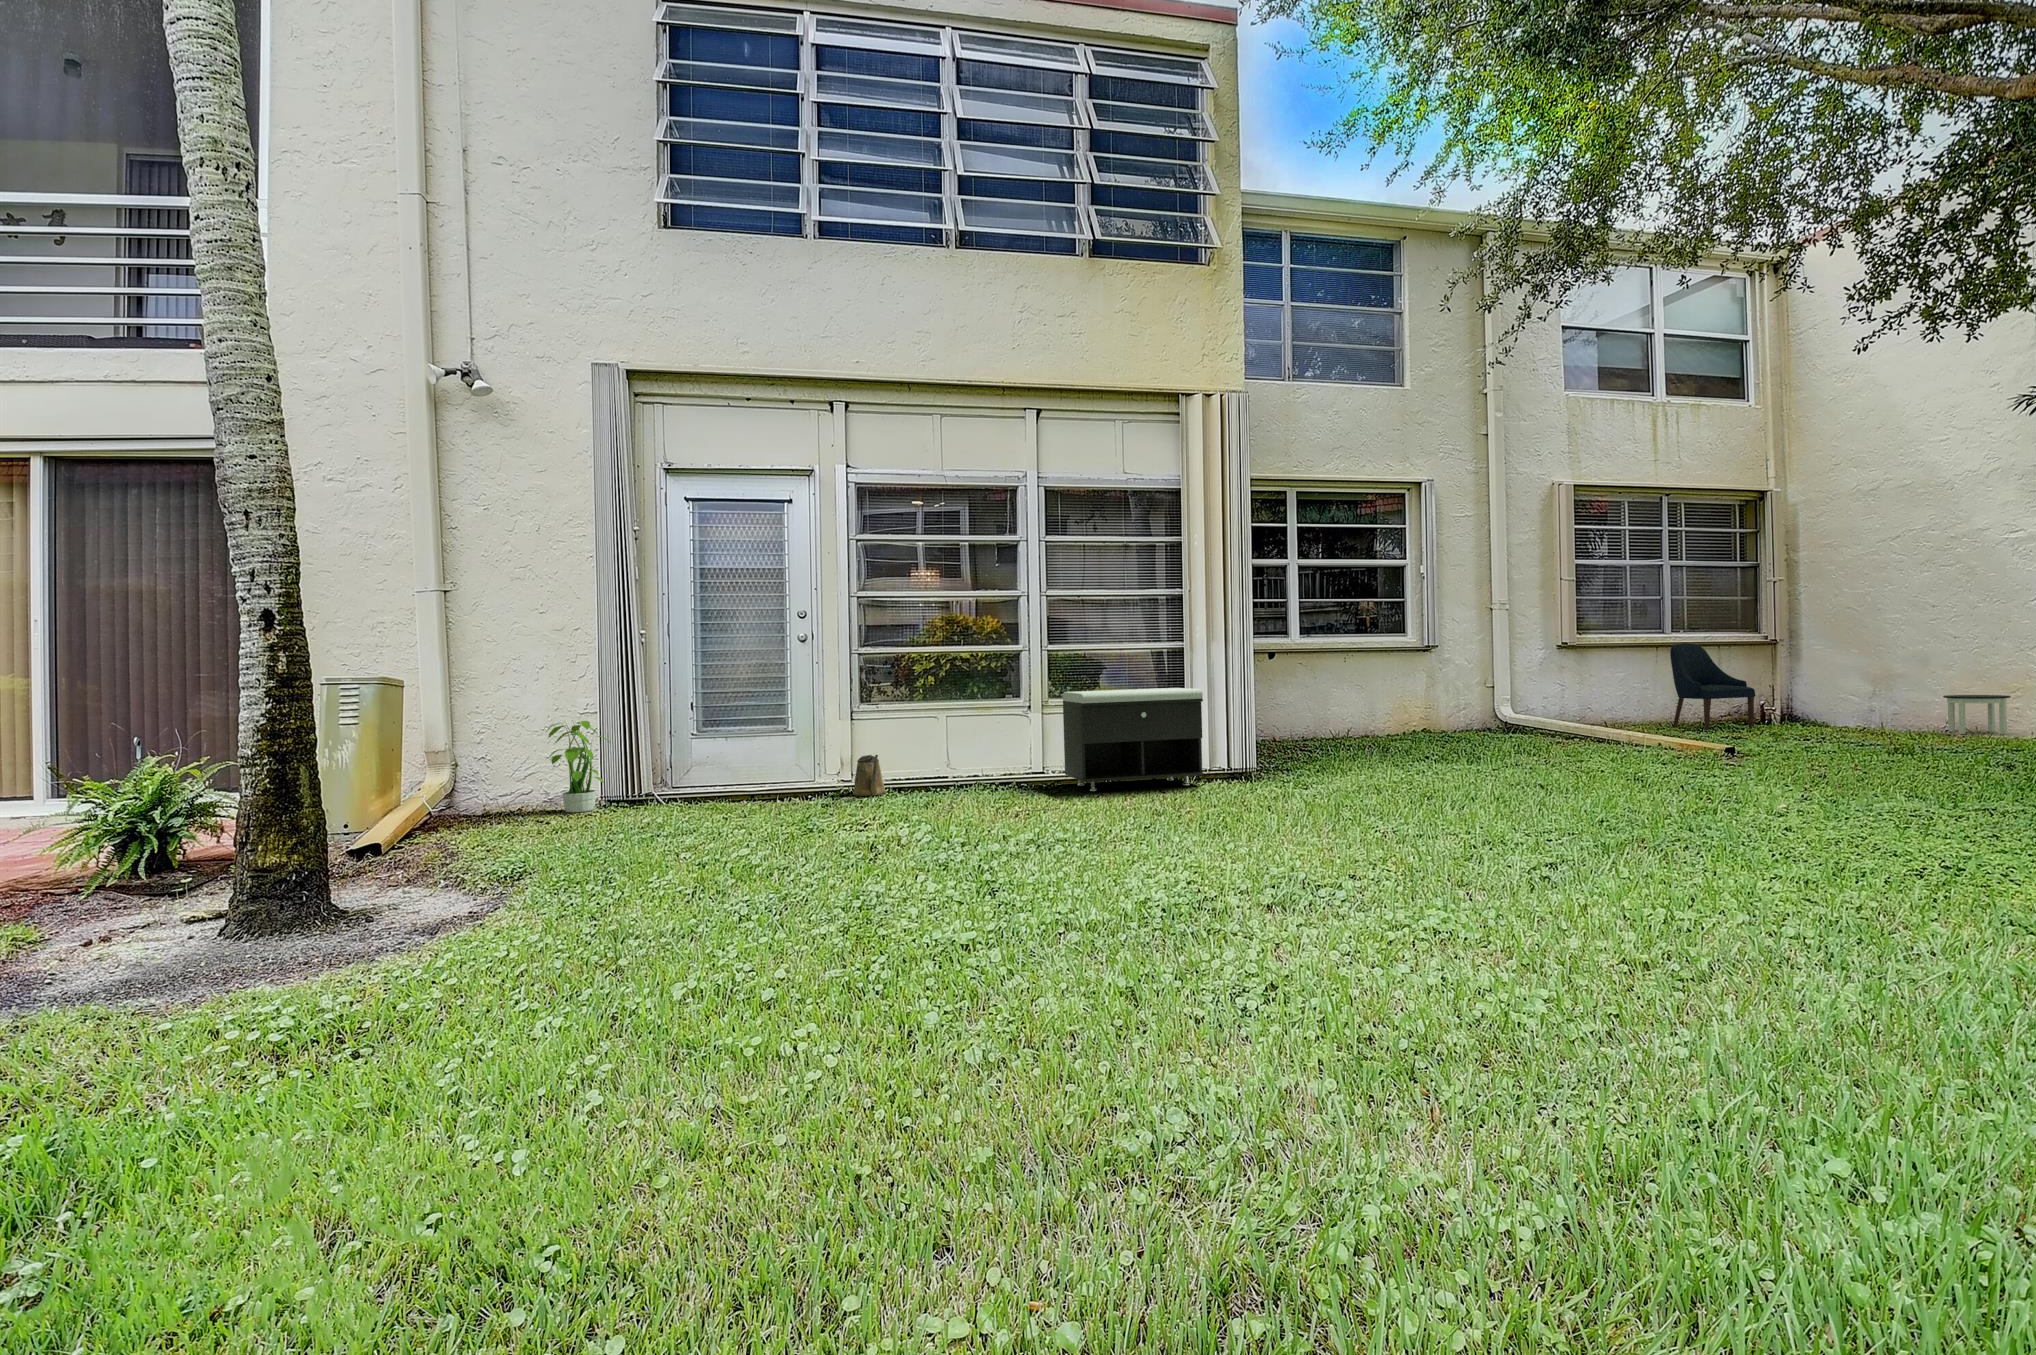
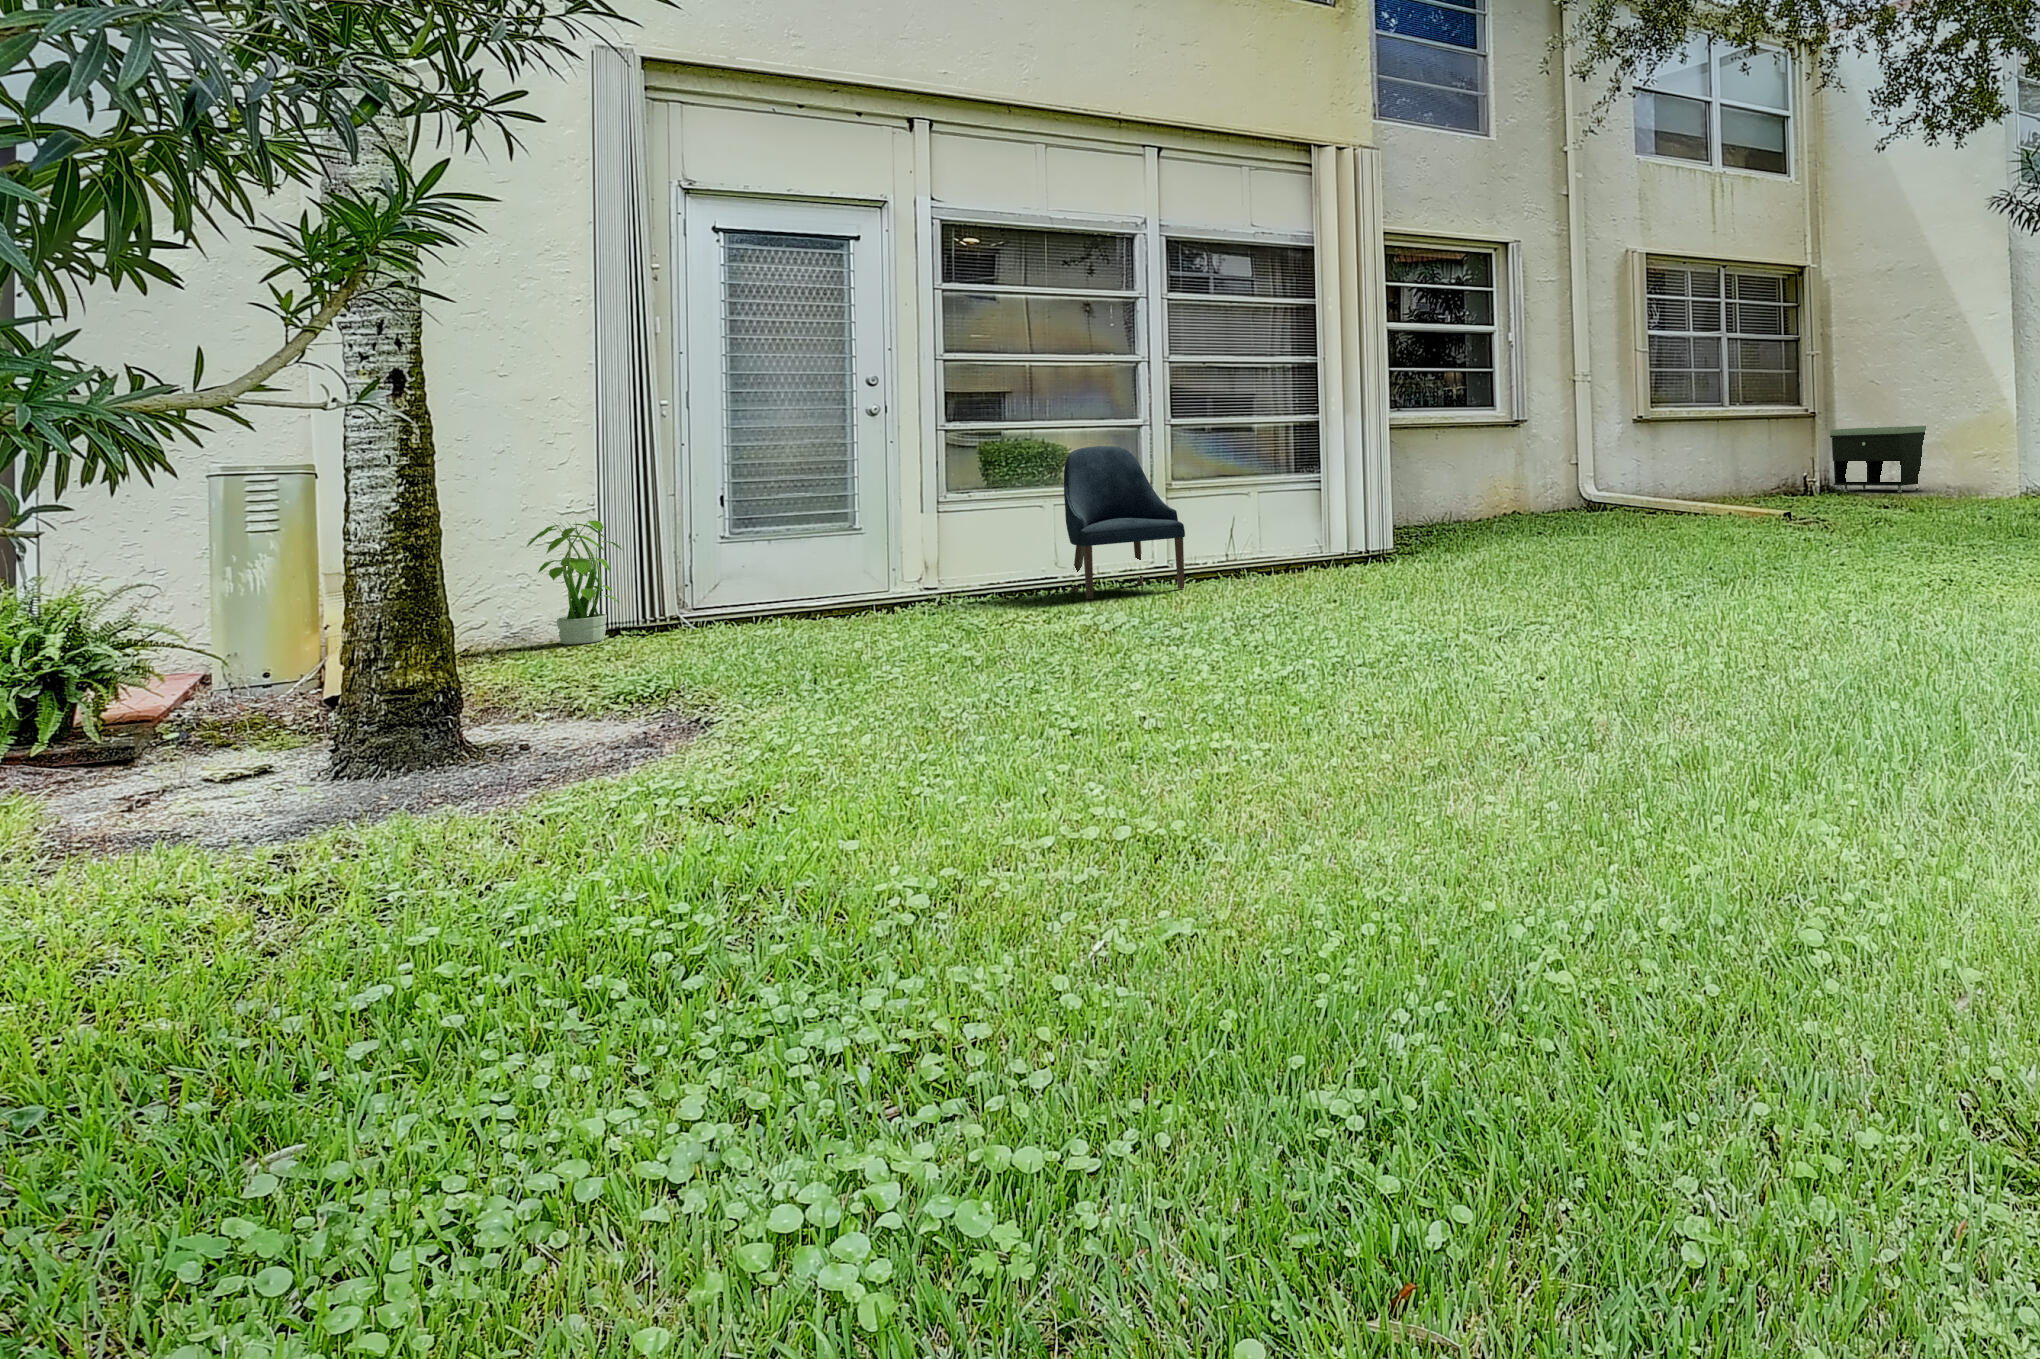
chair: present [1670,643,1755,729] -> present [1064,446,1185,599]
storage bench: present [1063,688,1204,791] -> present [1830,426,1926,492]
round table: present [1943,695,2010,734] -> none [1942,459,1987,494]
watering can: present [853,755,886,796] -> none [954,548,1000,601]

